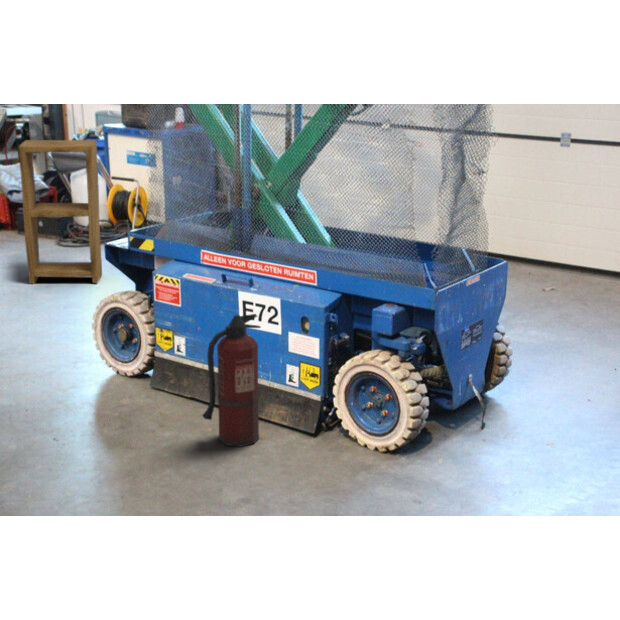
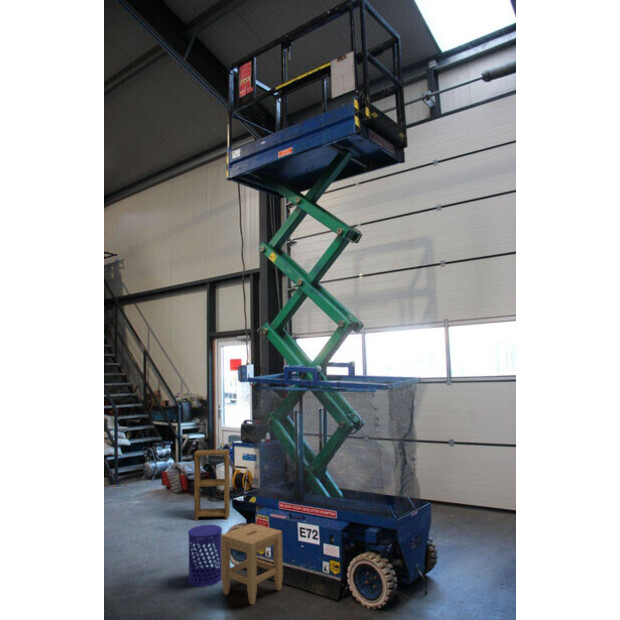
waste bin: none [14,291,88,403] -> present [188,525,222,587]
stool: none [80,291,207,436] -> present [221,523,283,605]
fire extinguisher: present [203,314,260,447] -> none [281,534,310,610]

